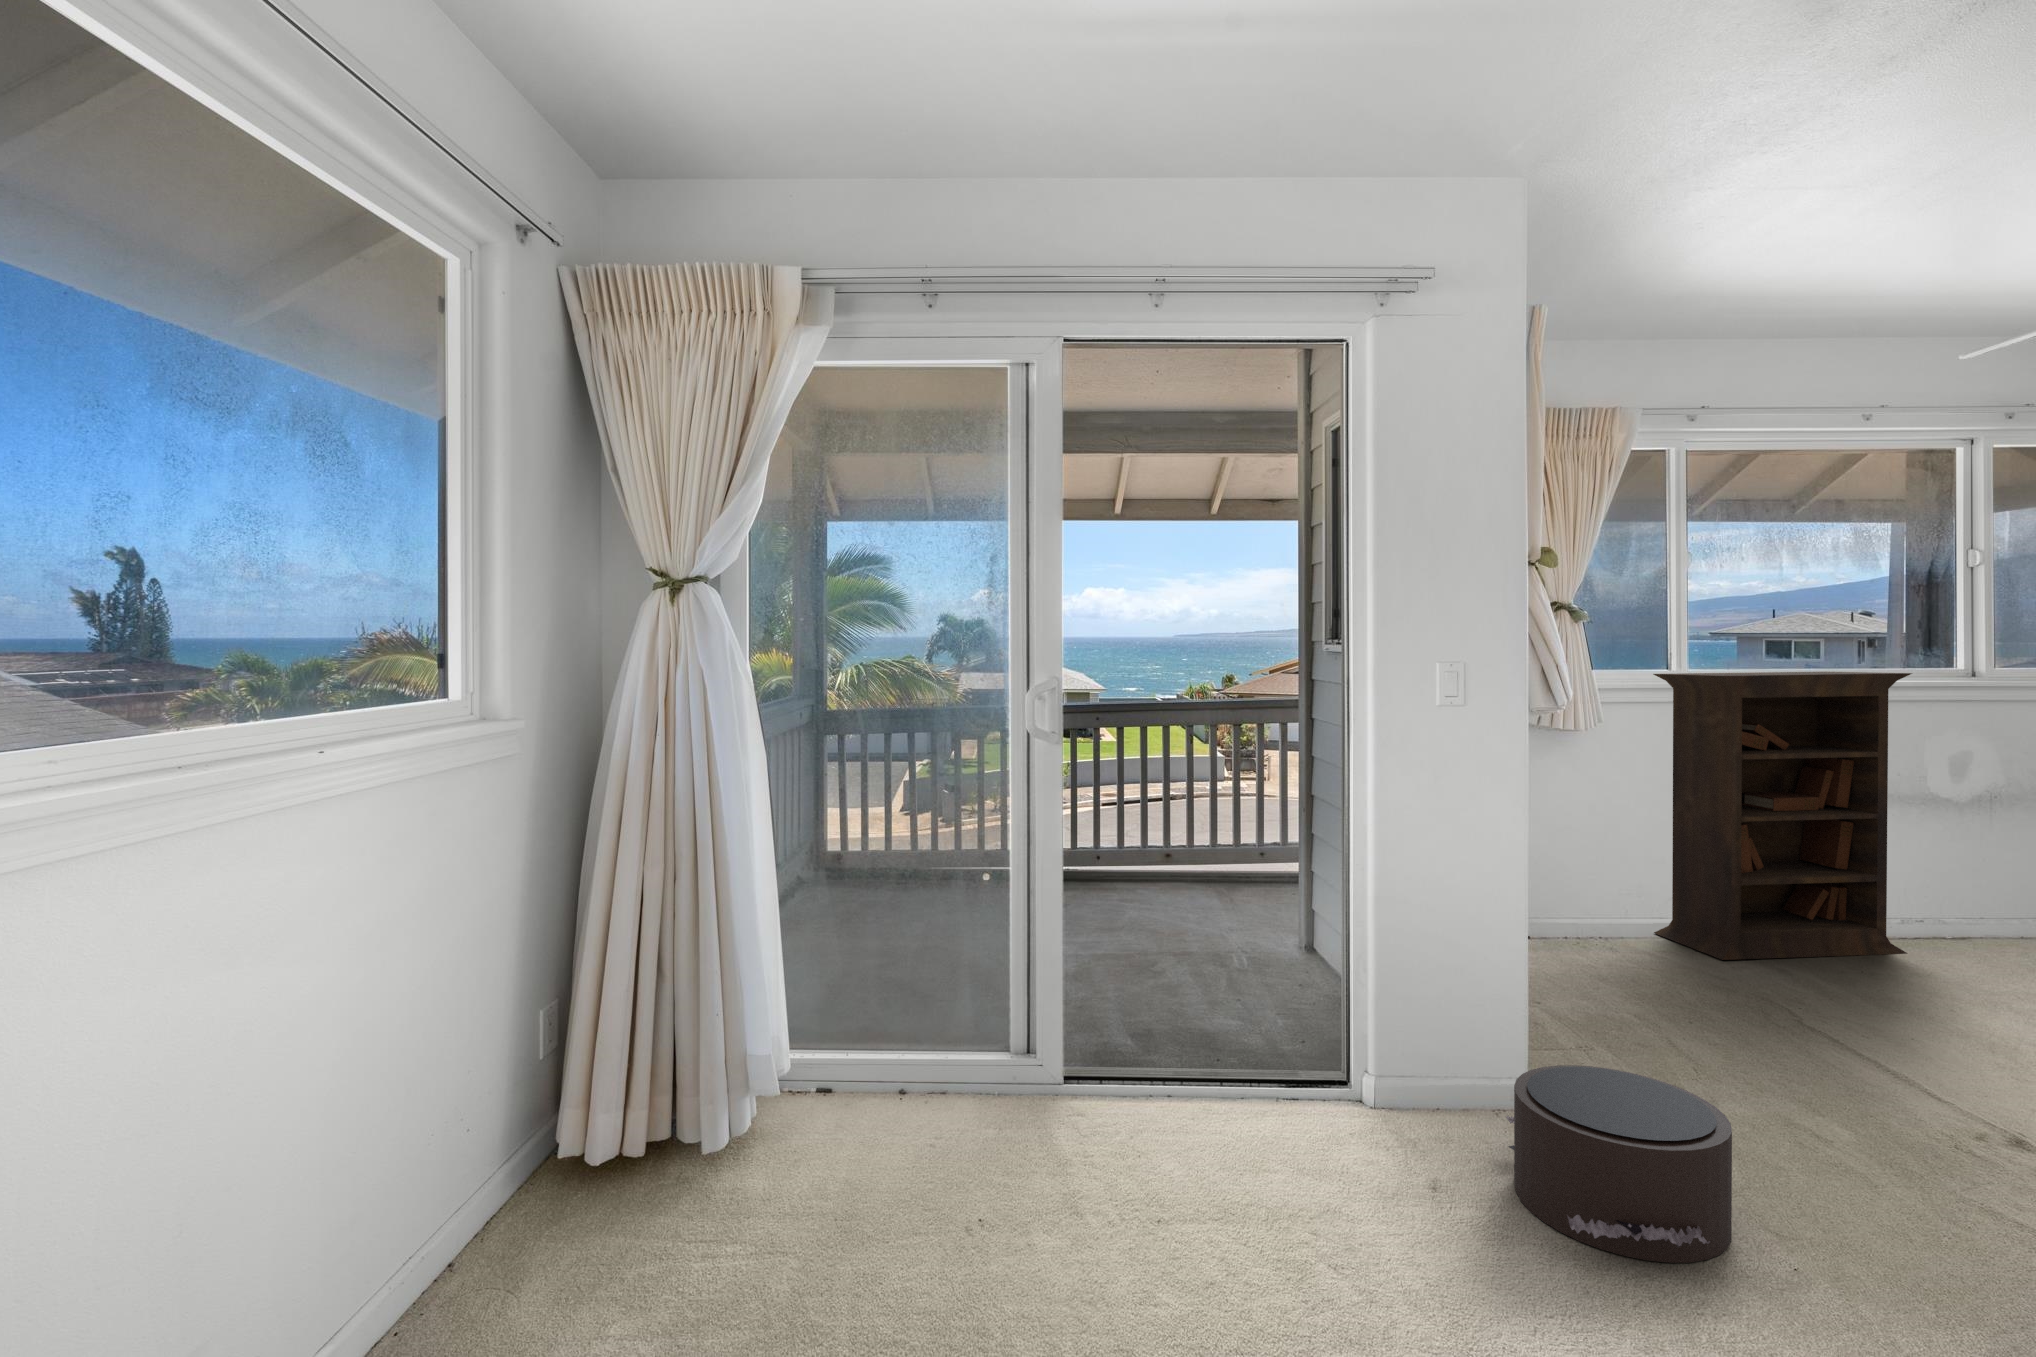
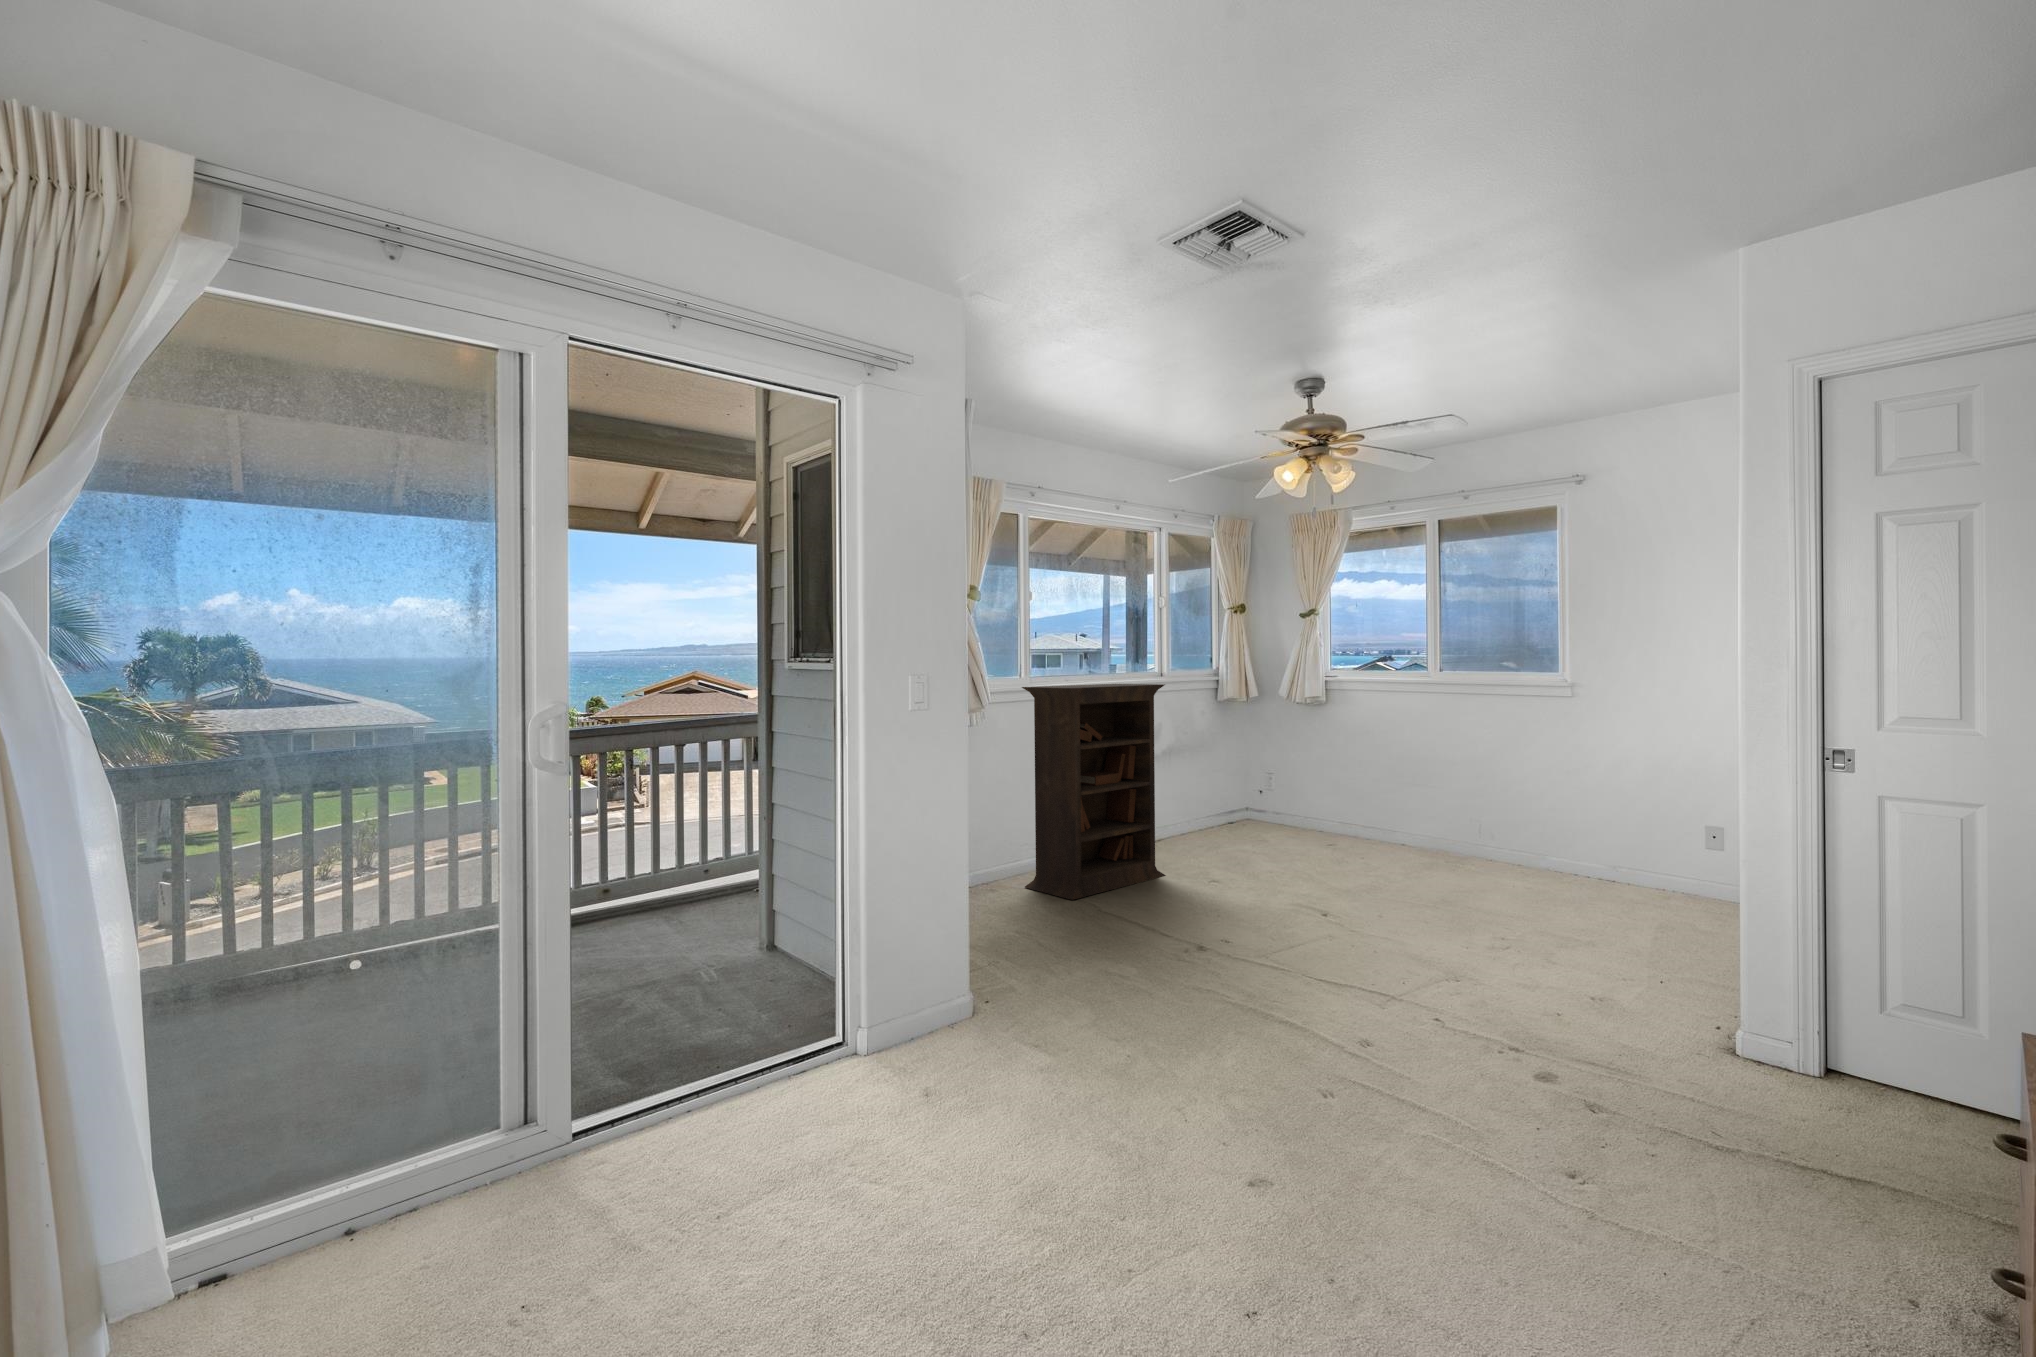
pouf: present [1506,1065,1732,1263] -> none [989,1000,1151,1145]

